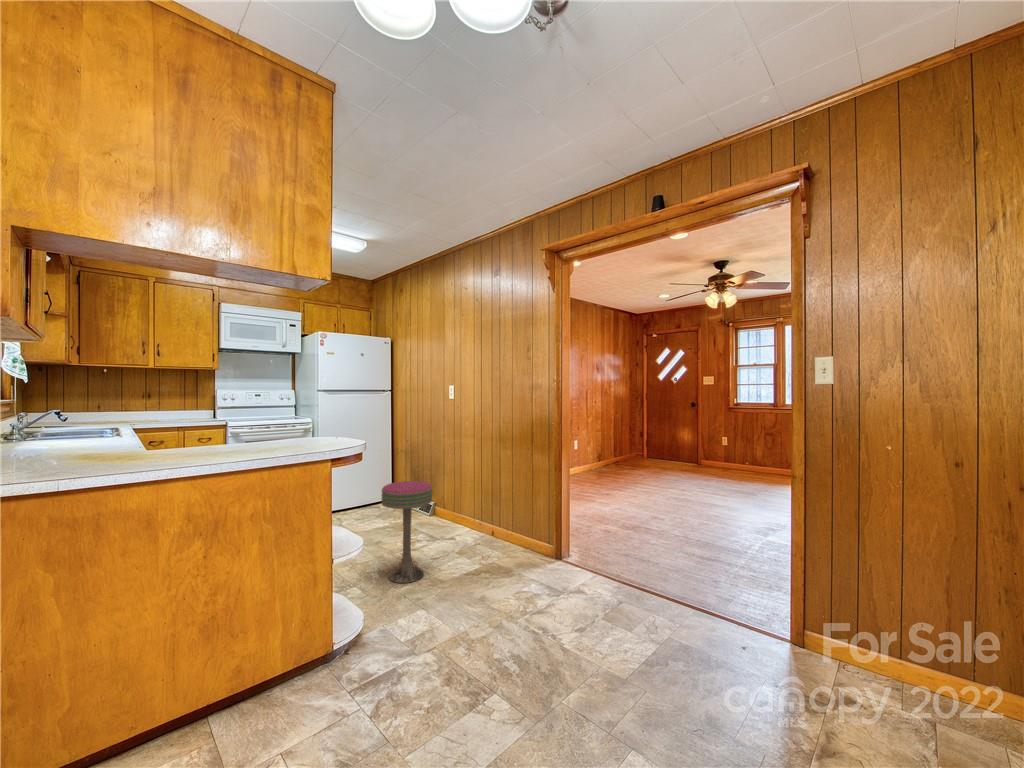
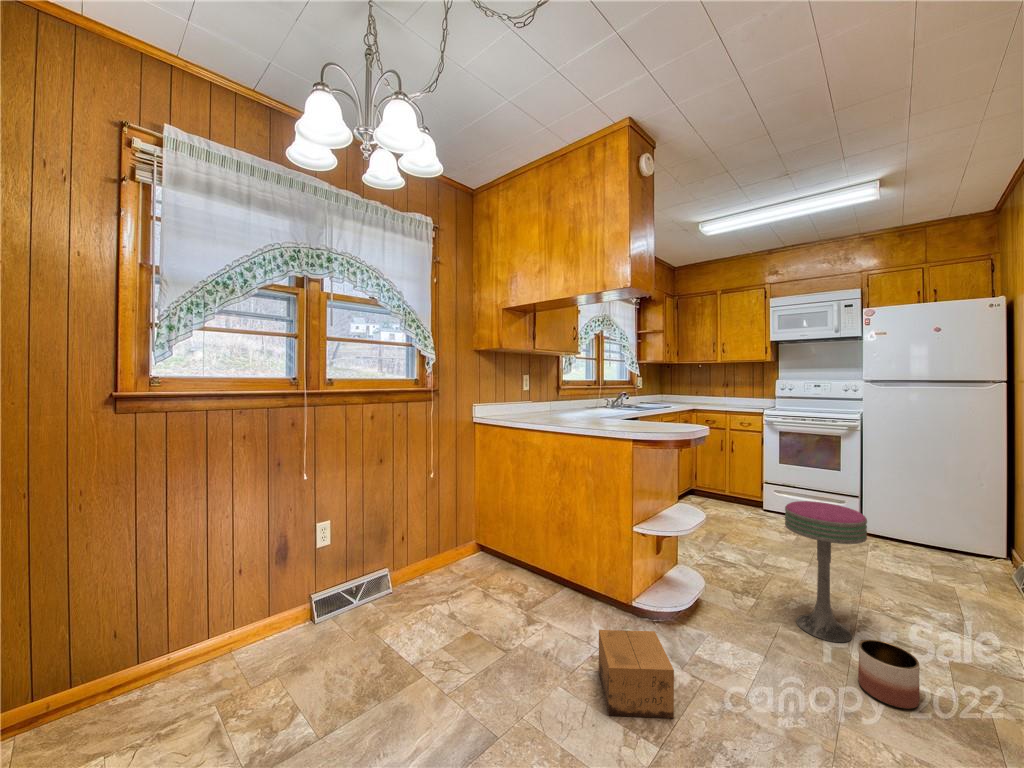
planter: none [455,551,483,587] -> present [858,640,920,709]
cardboard box: none [397,632,470,719] -> present [599,630,674,718]

